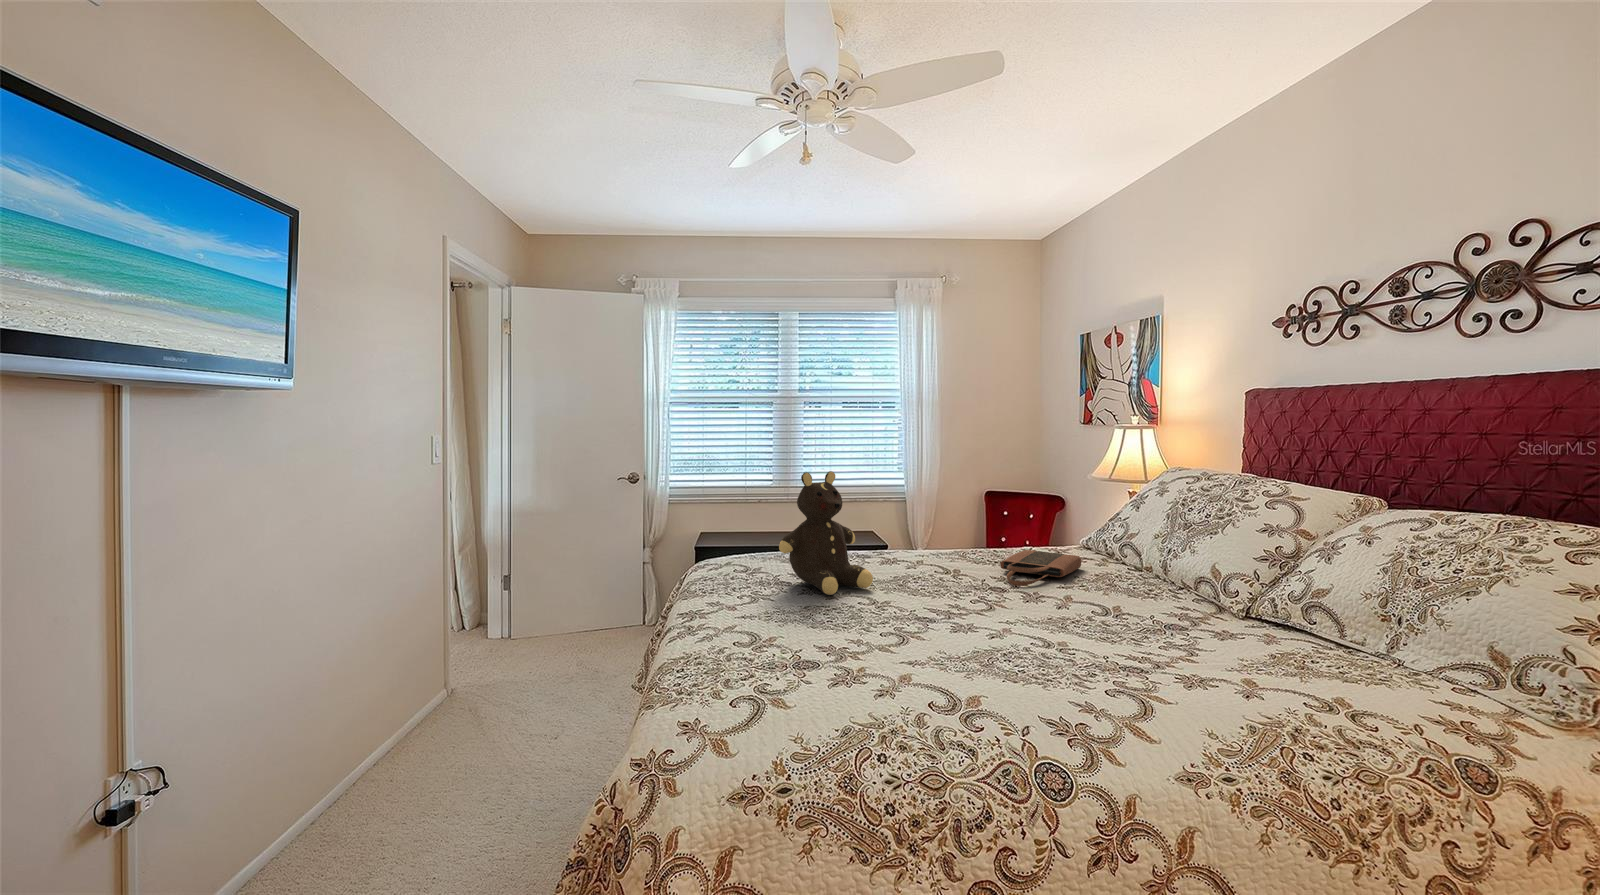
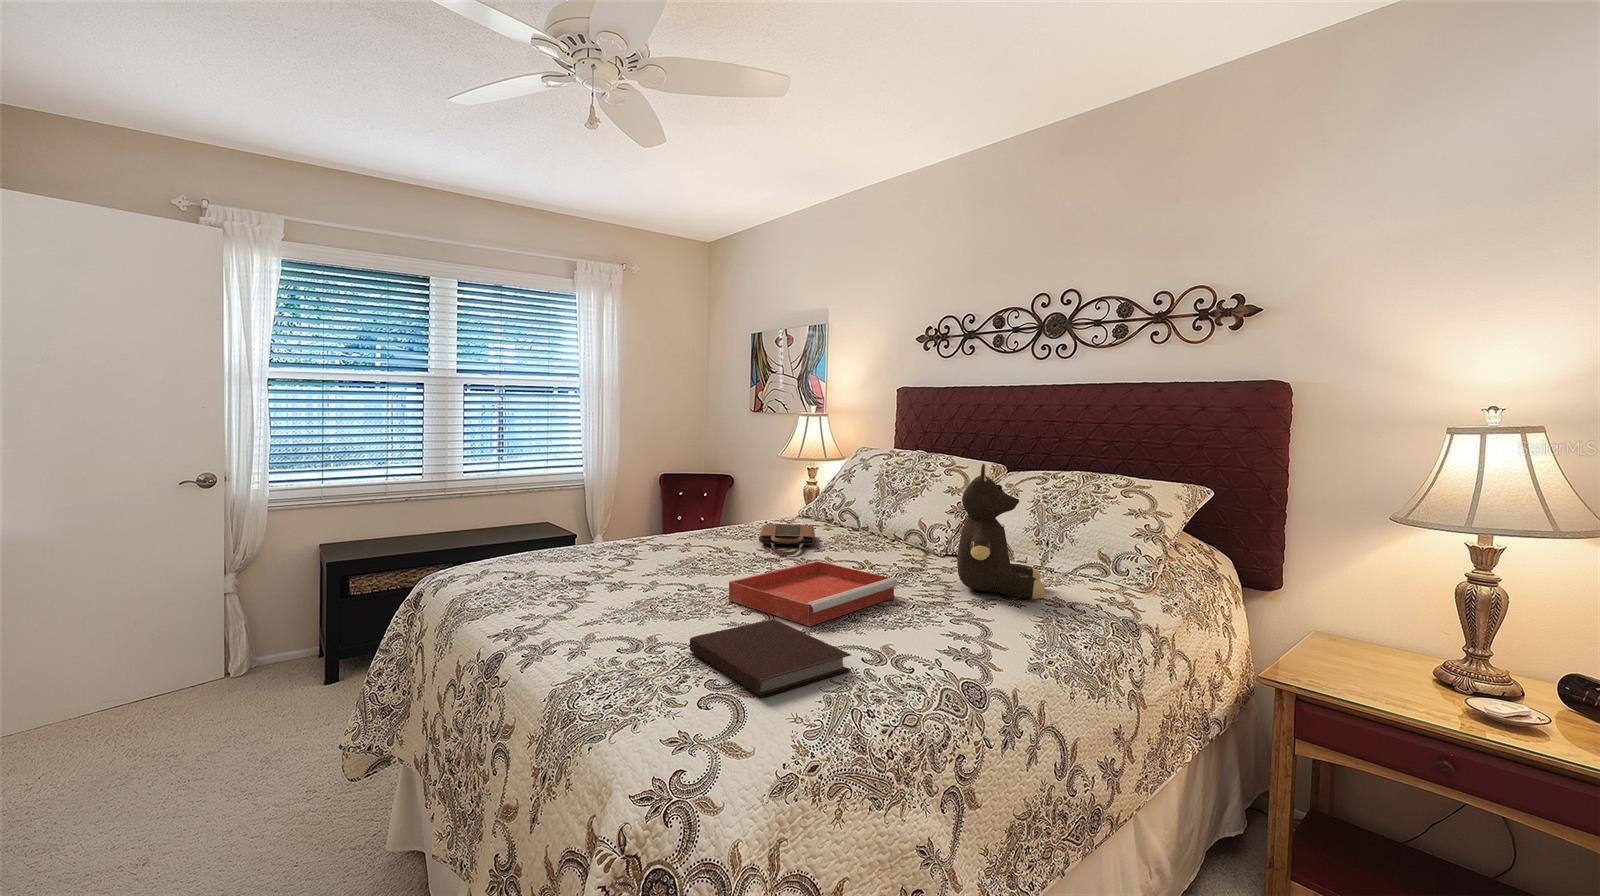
teddy bear: present [779,471,873,595] -> present [957,464,1045,599]
tray: none [893,595,1085,660] -> present [729,561,898,626]
notebook: none [793,644,913,712] -> present [690,619,851,697]

